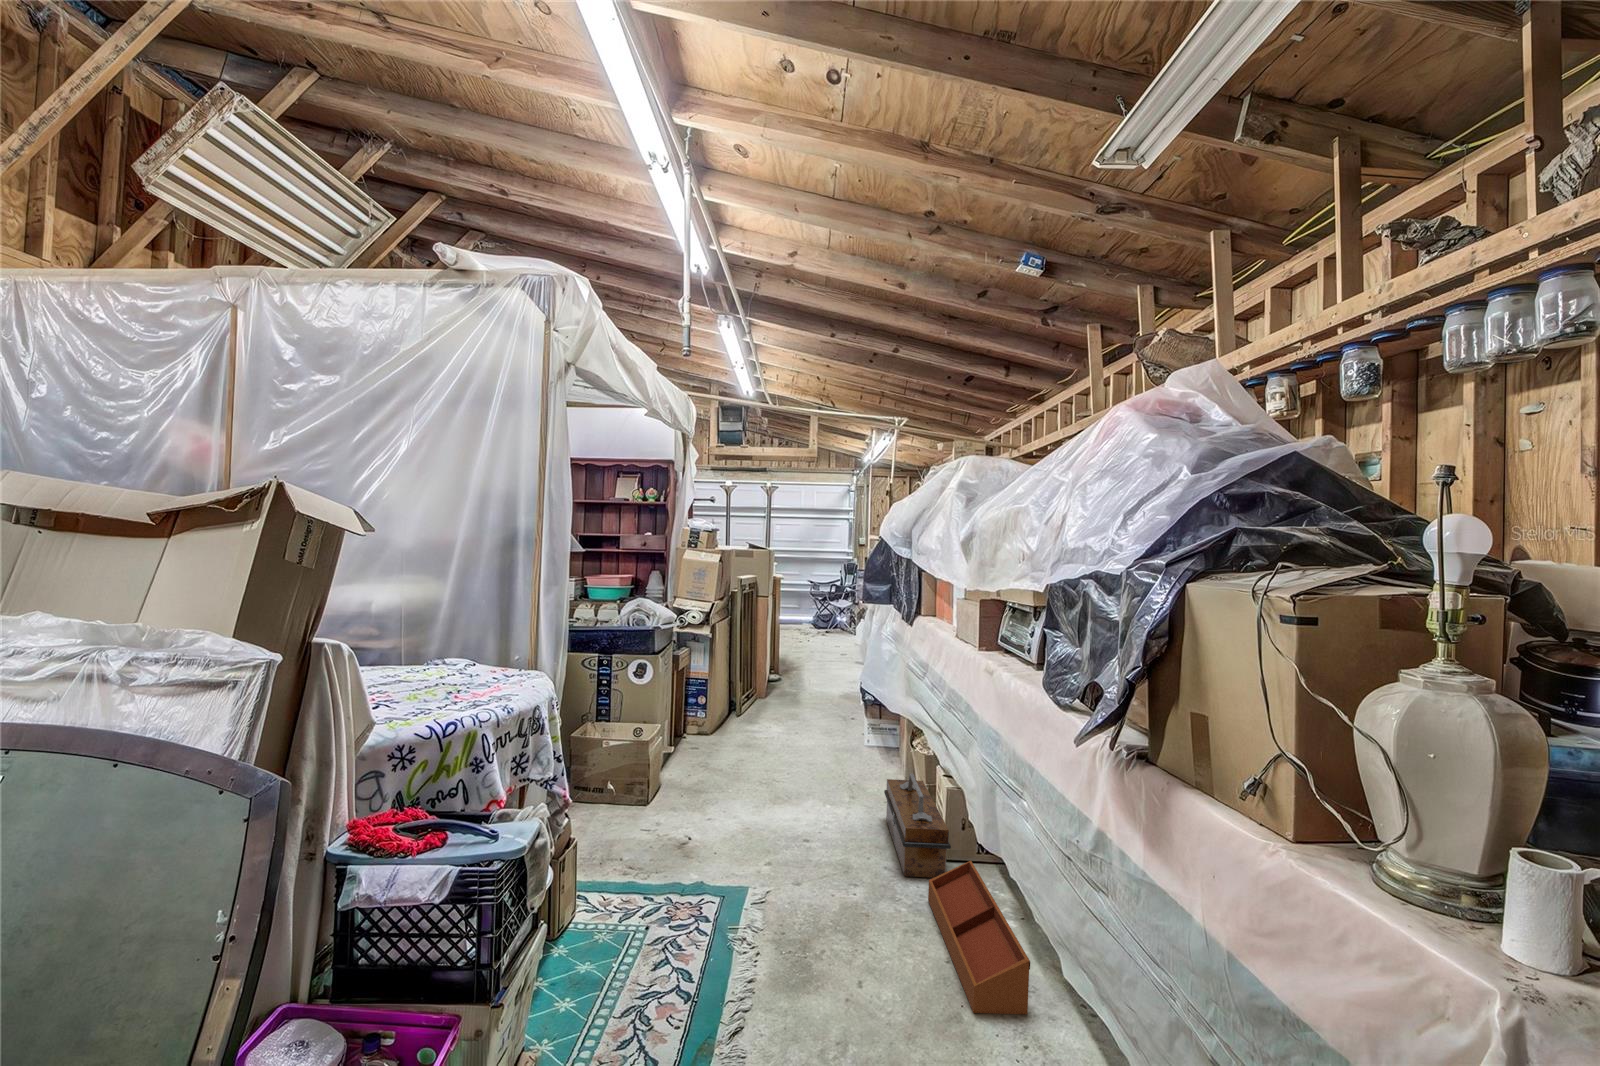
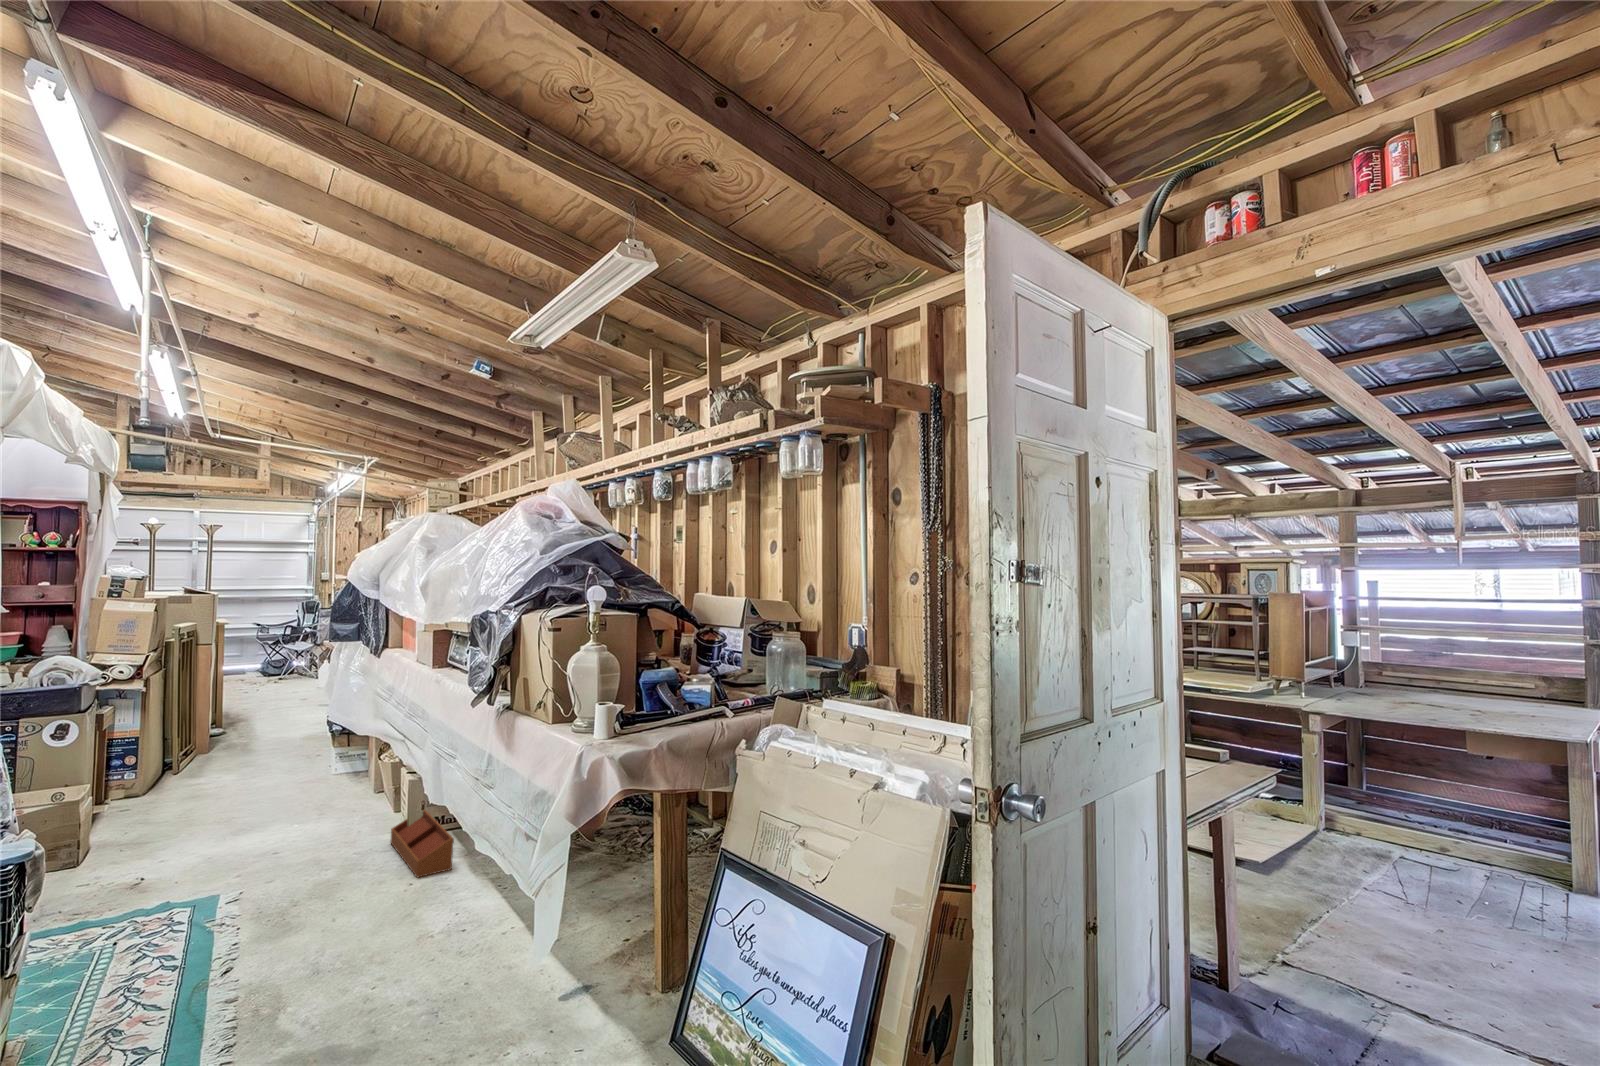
toolbox: present [884,774,951,878] -> none [355,768,410,836]

